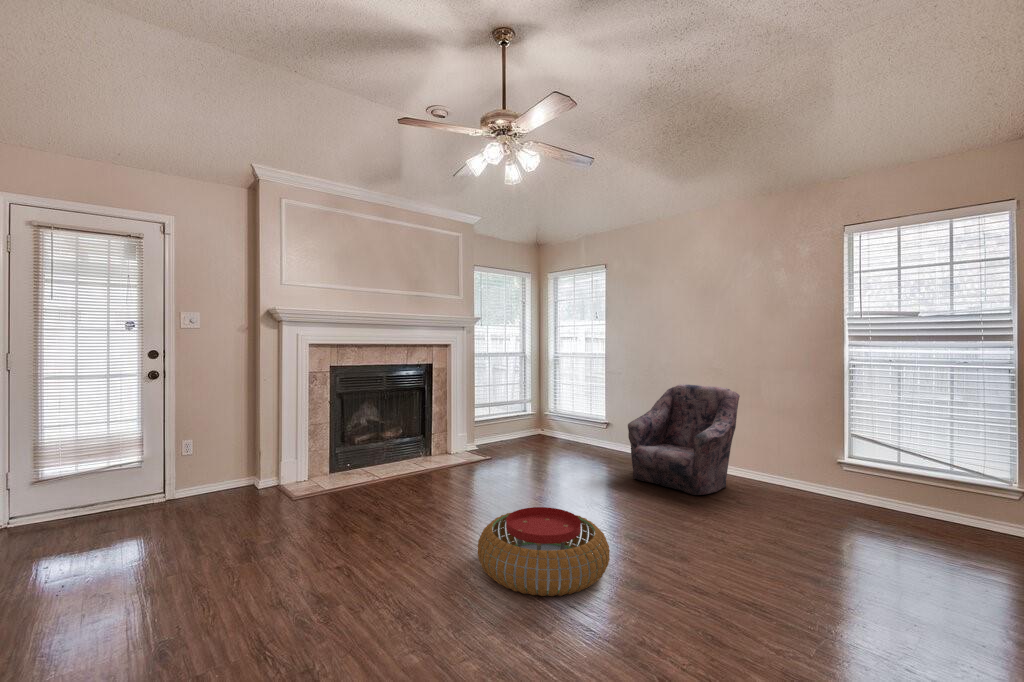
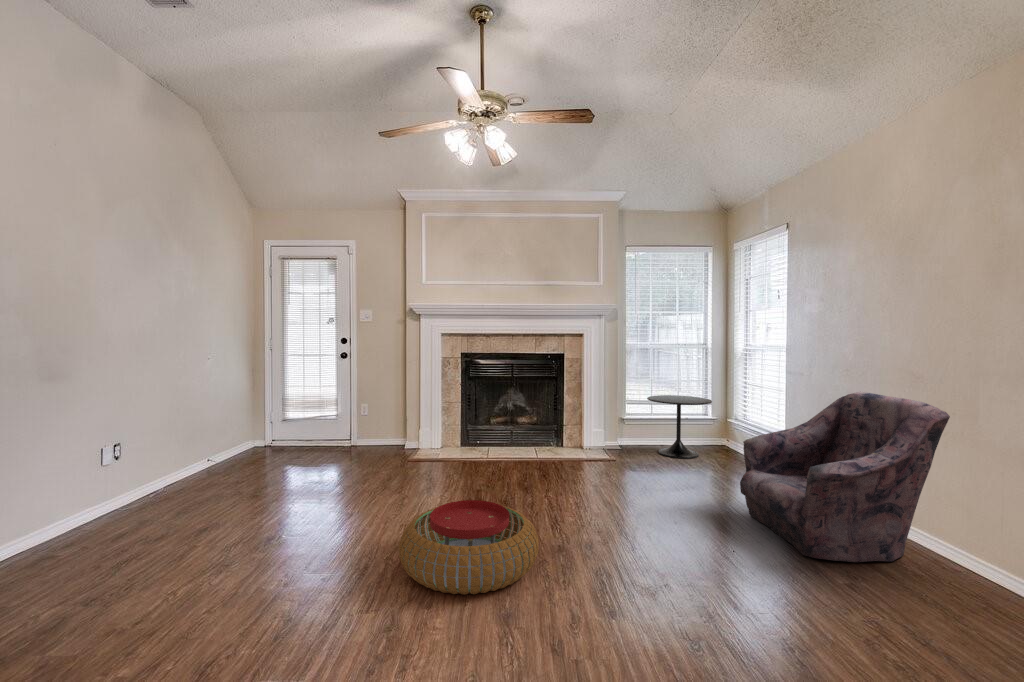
side table: none [497,397,549,450] -> present [647,395,712,459]

